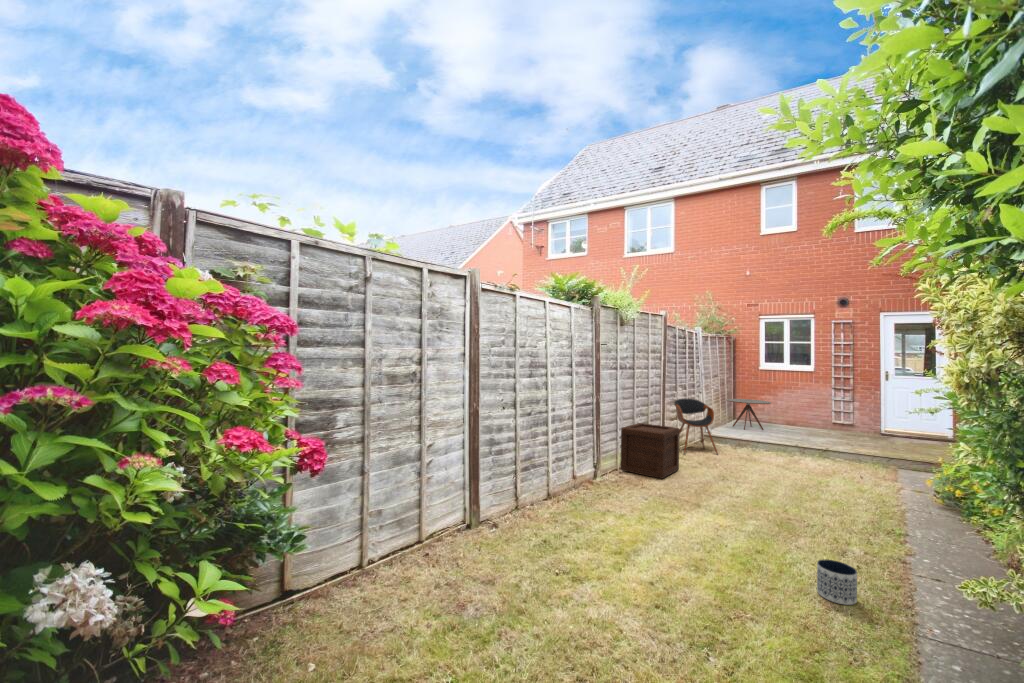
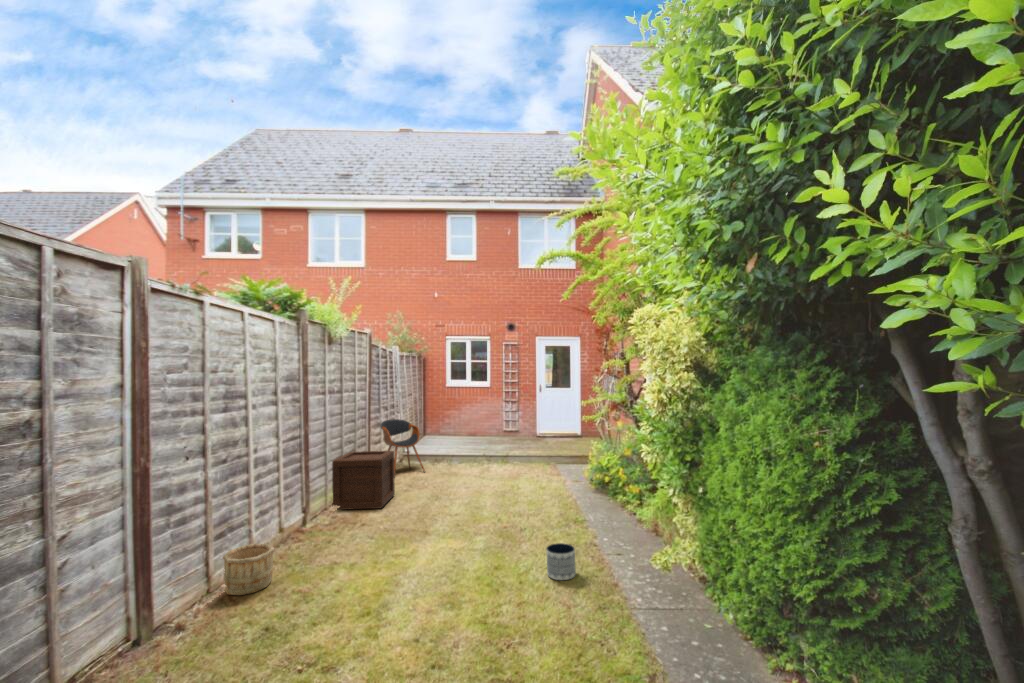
round table: present [726,399,771,430] -> none [421,414,459,444]
wooden bucket: none [526,480,561,517] -> present [223,544,274,595]

